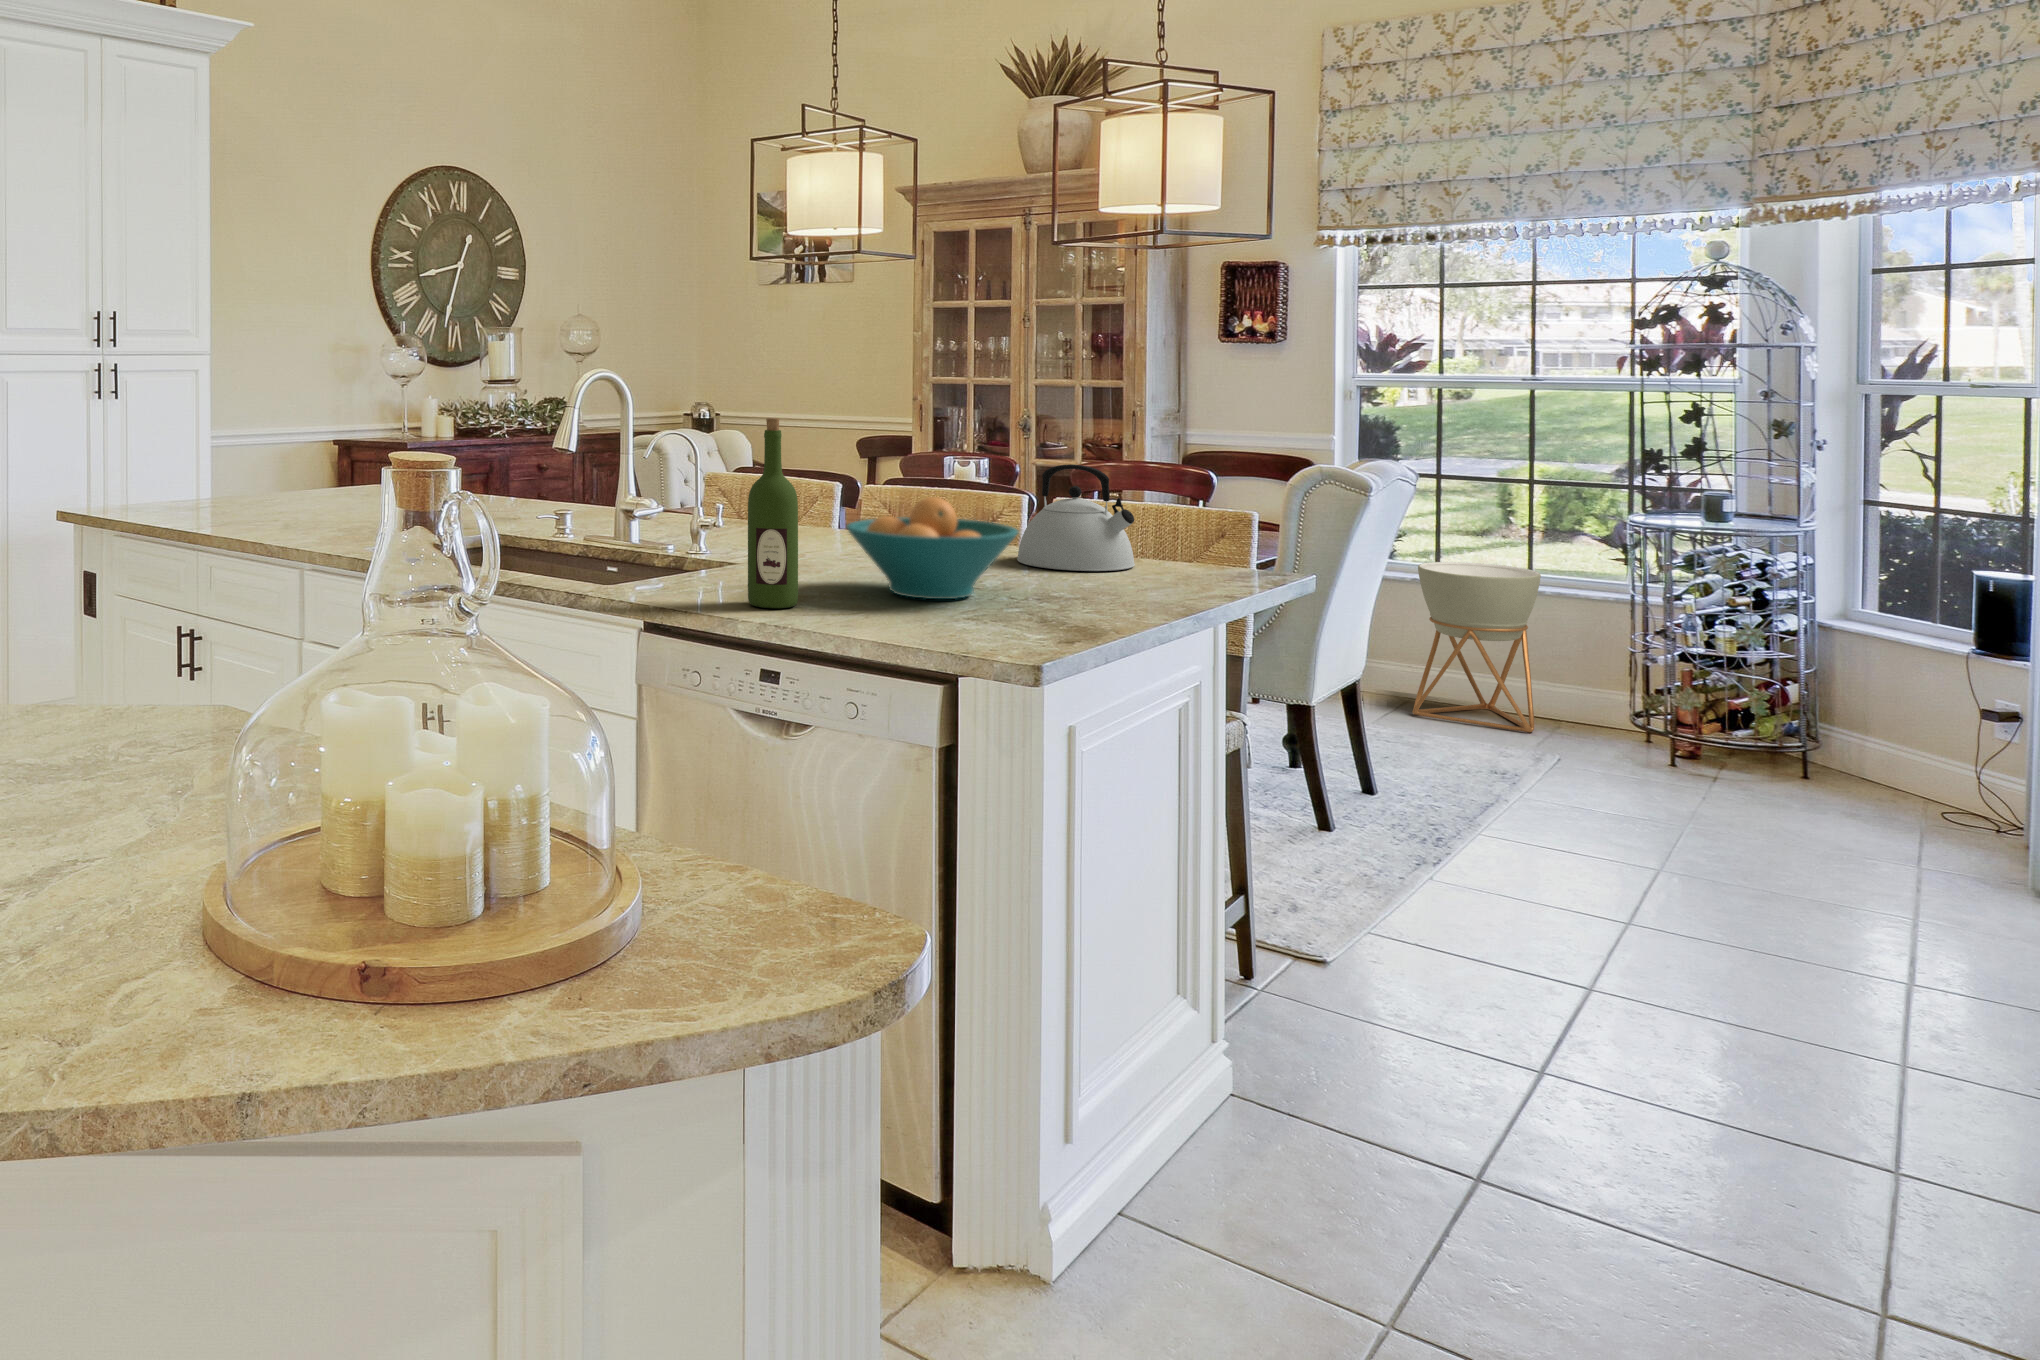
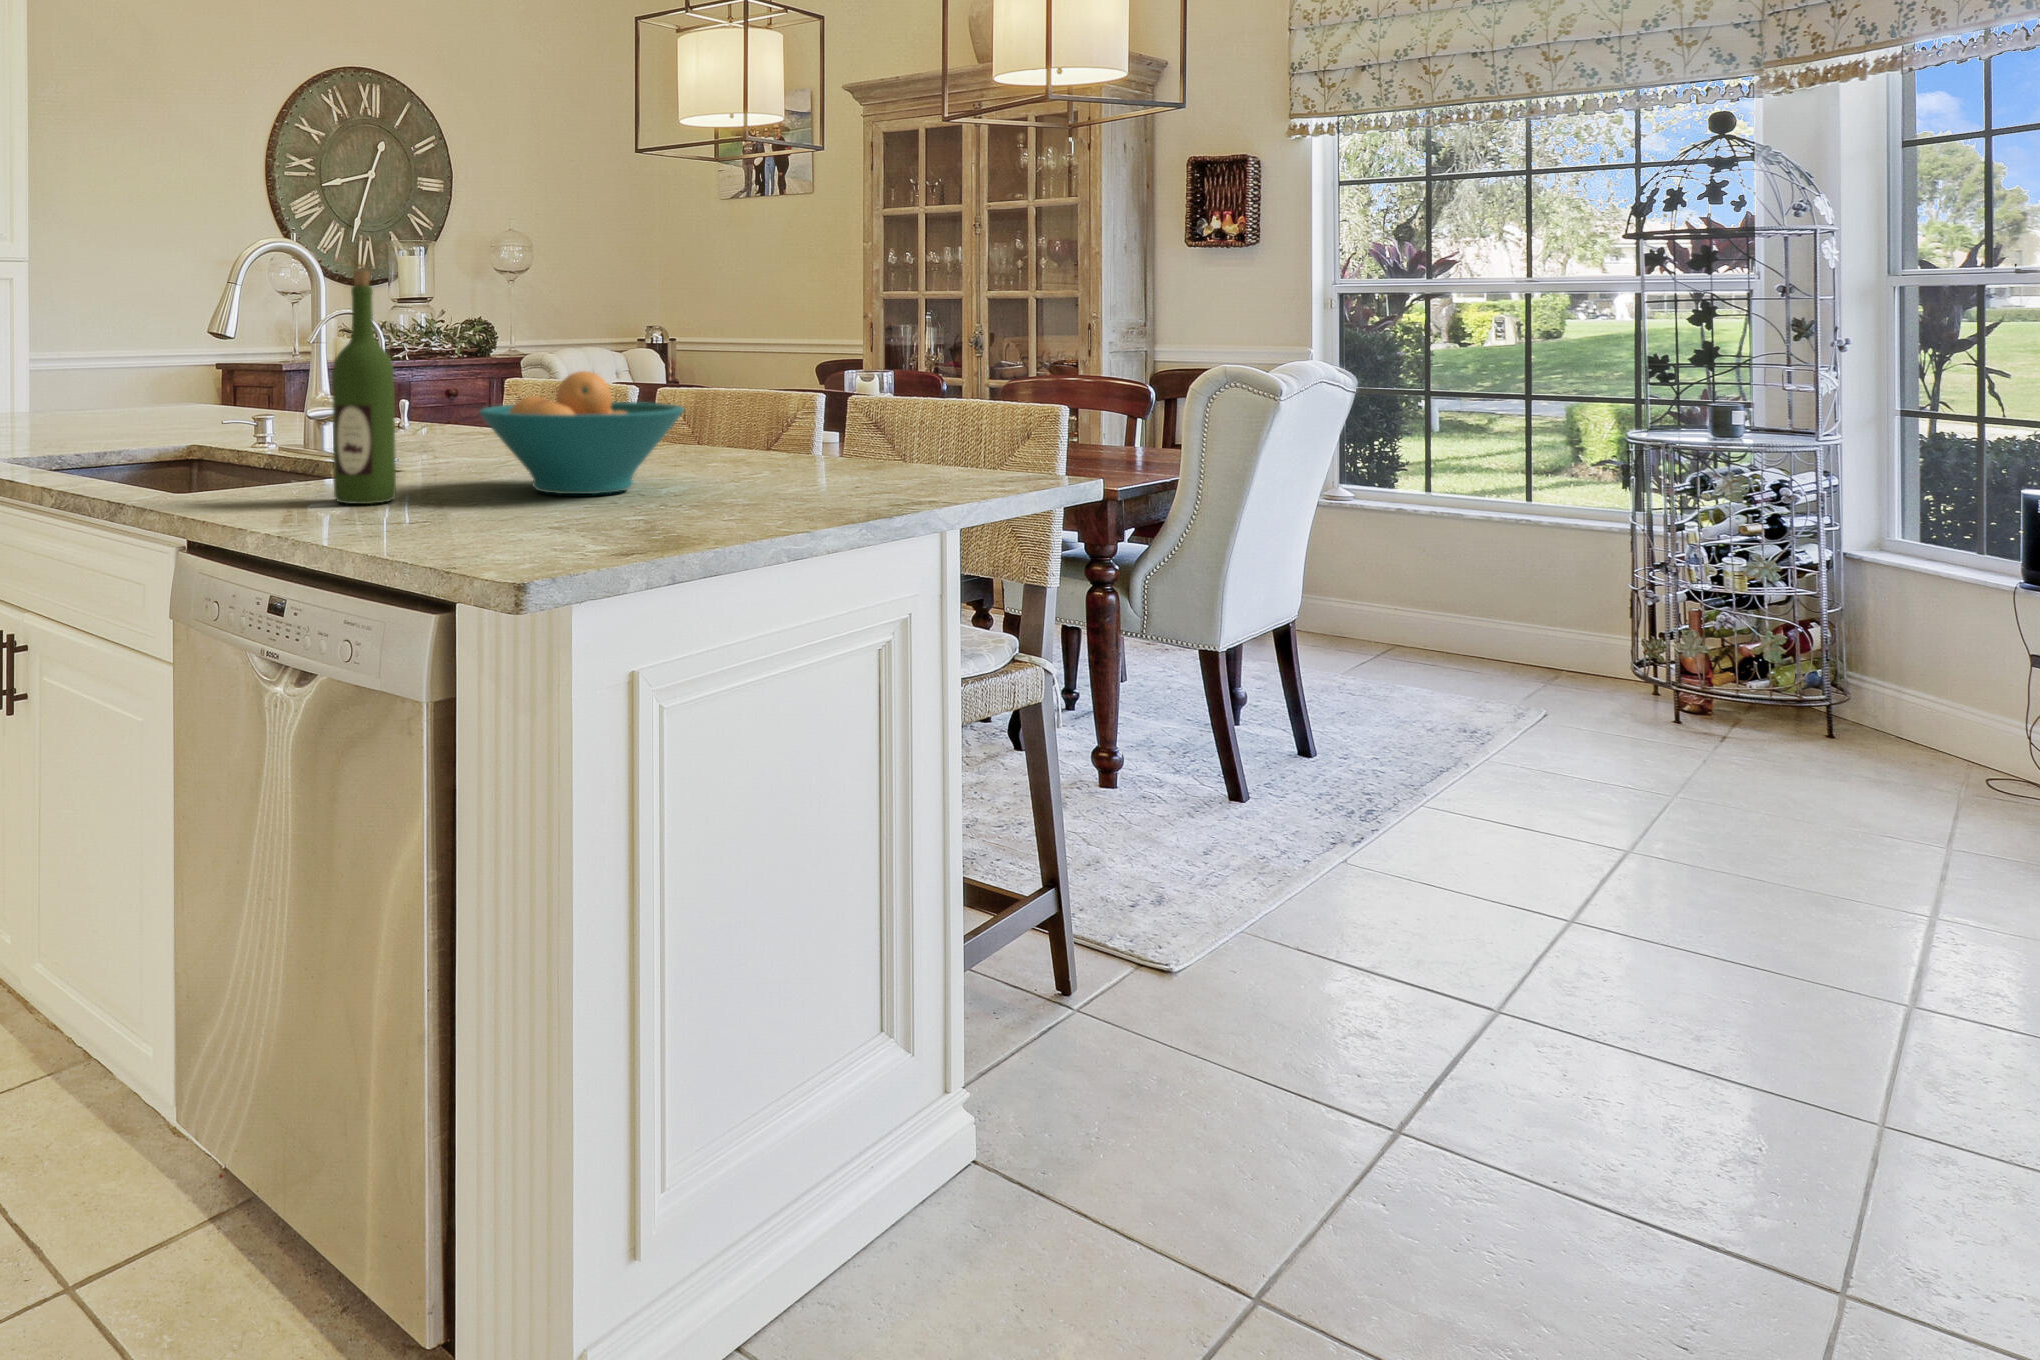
kettle: present [1017,464,1135,571] -> none [756,344,890,468]
planter: present [1412,562,1541,732] -> none [1391,491,1533,680]

